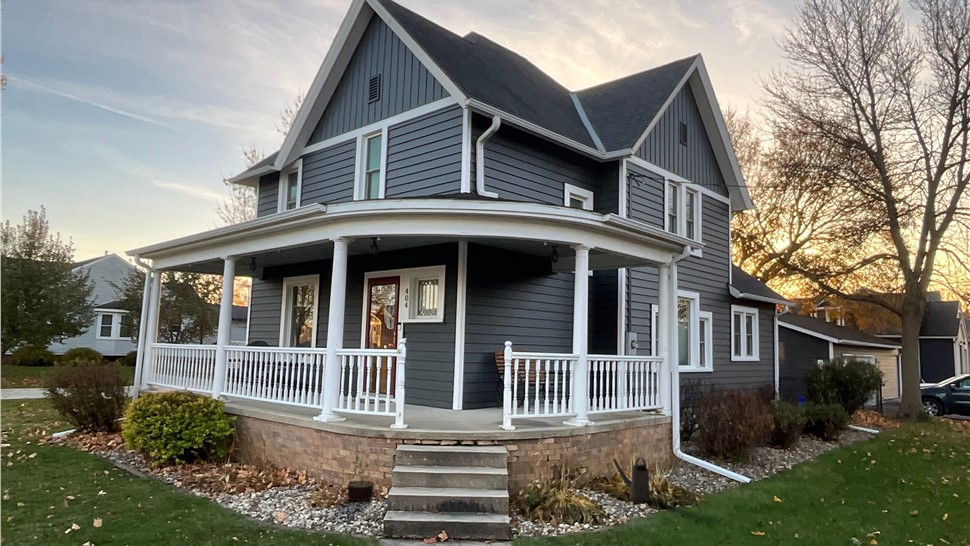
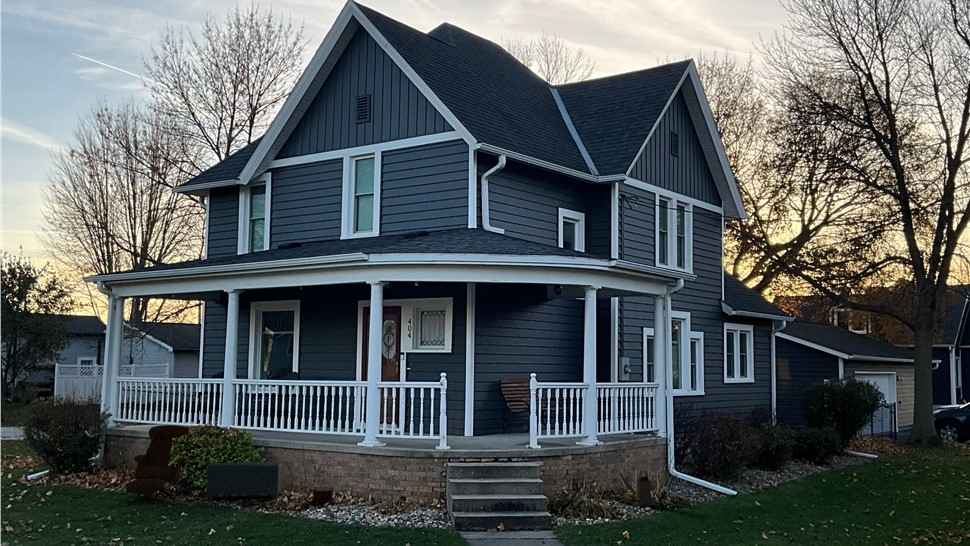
lounge chair: none [66,390,158,477] -> present [126,425,189,505]
bench: none [154,431,244,475] -> present [207,462,282,500]
decorative plant: present [348,451,374,501] -> present [313,464,334,502]

